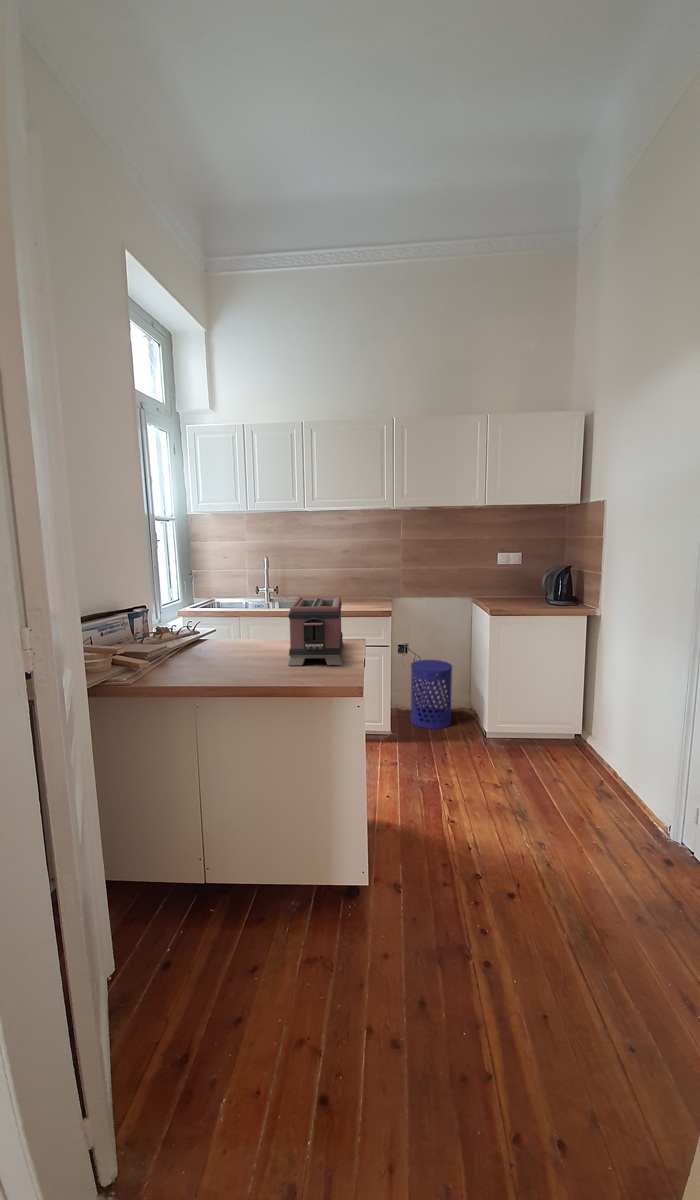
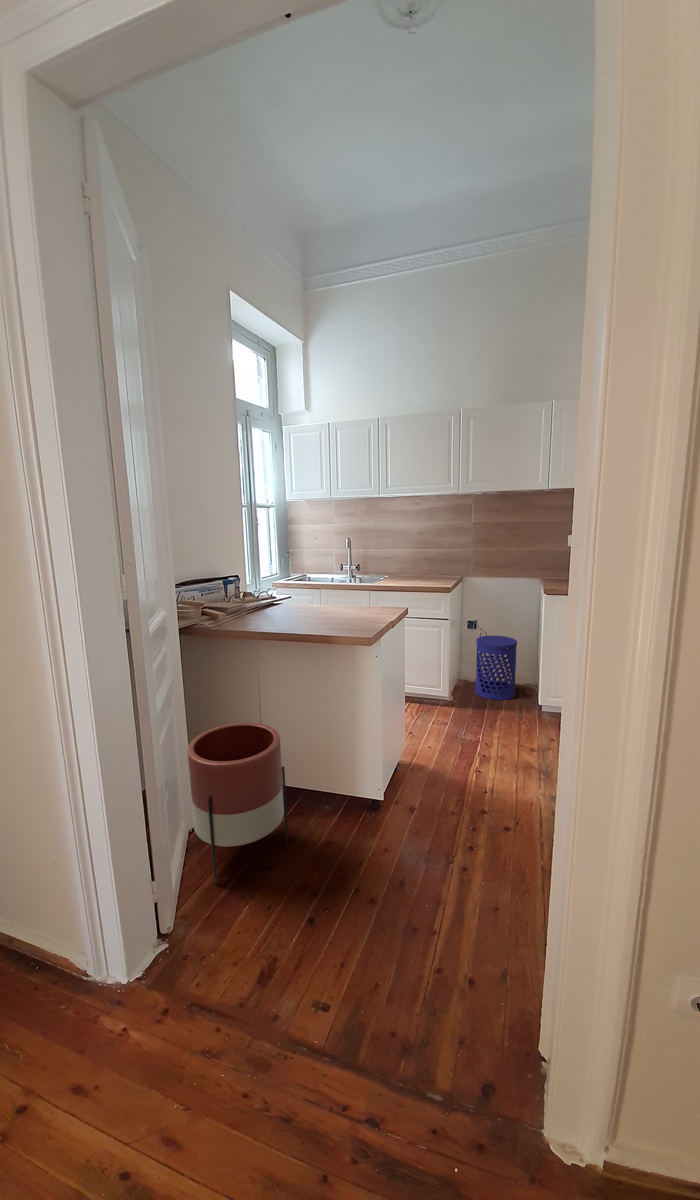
toaster: present [288,596,344,665] -> none [326,569,382,623]
planter: none [114,814,259,1078] -> present [187,723,288,884]

